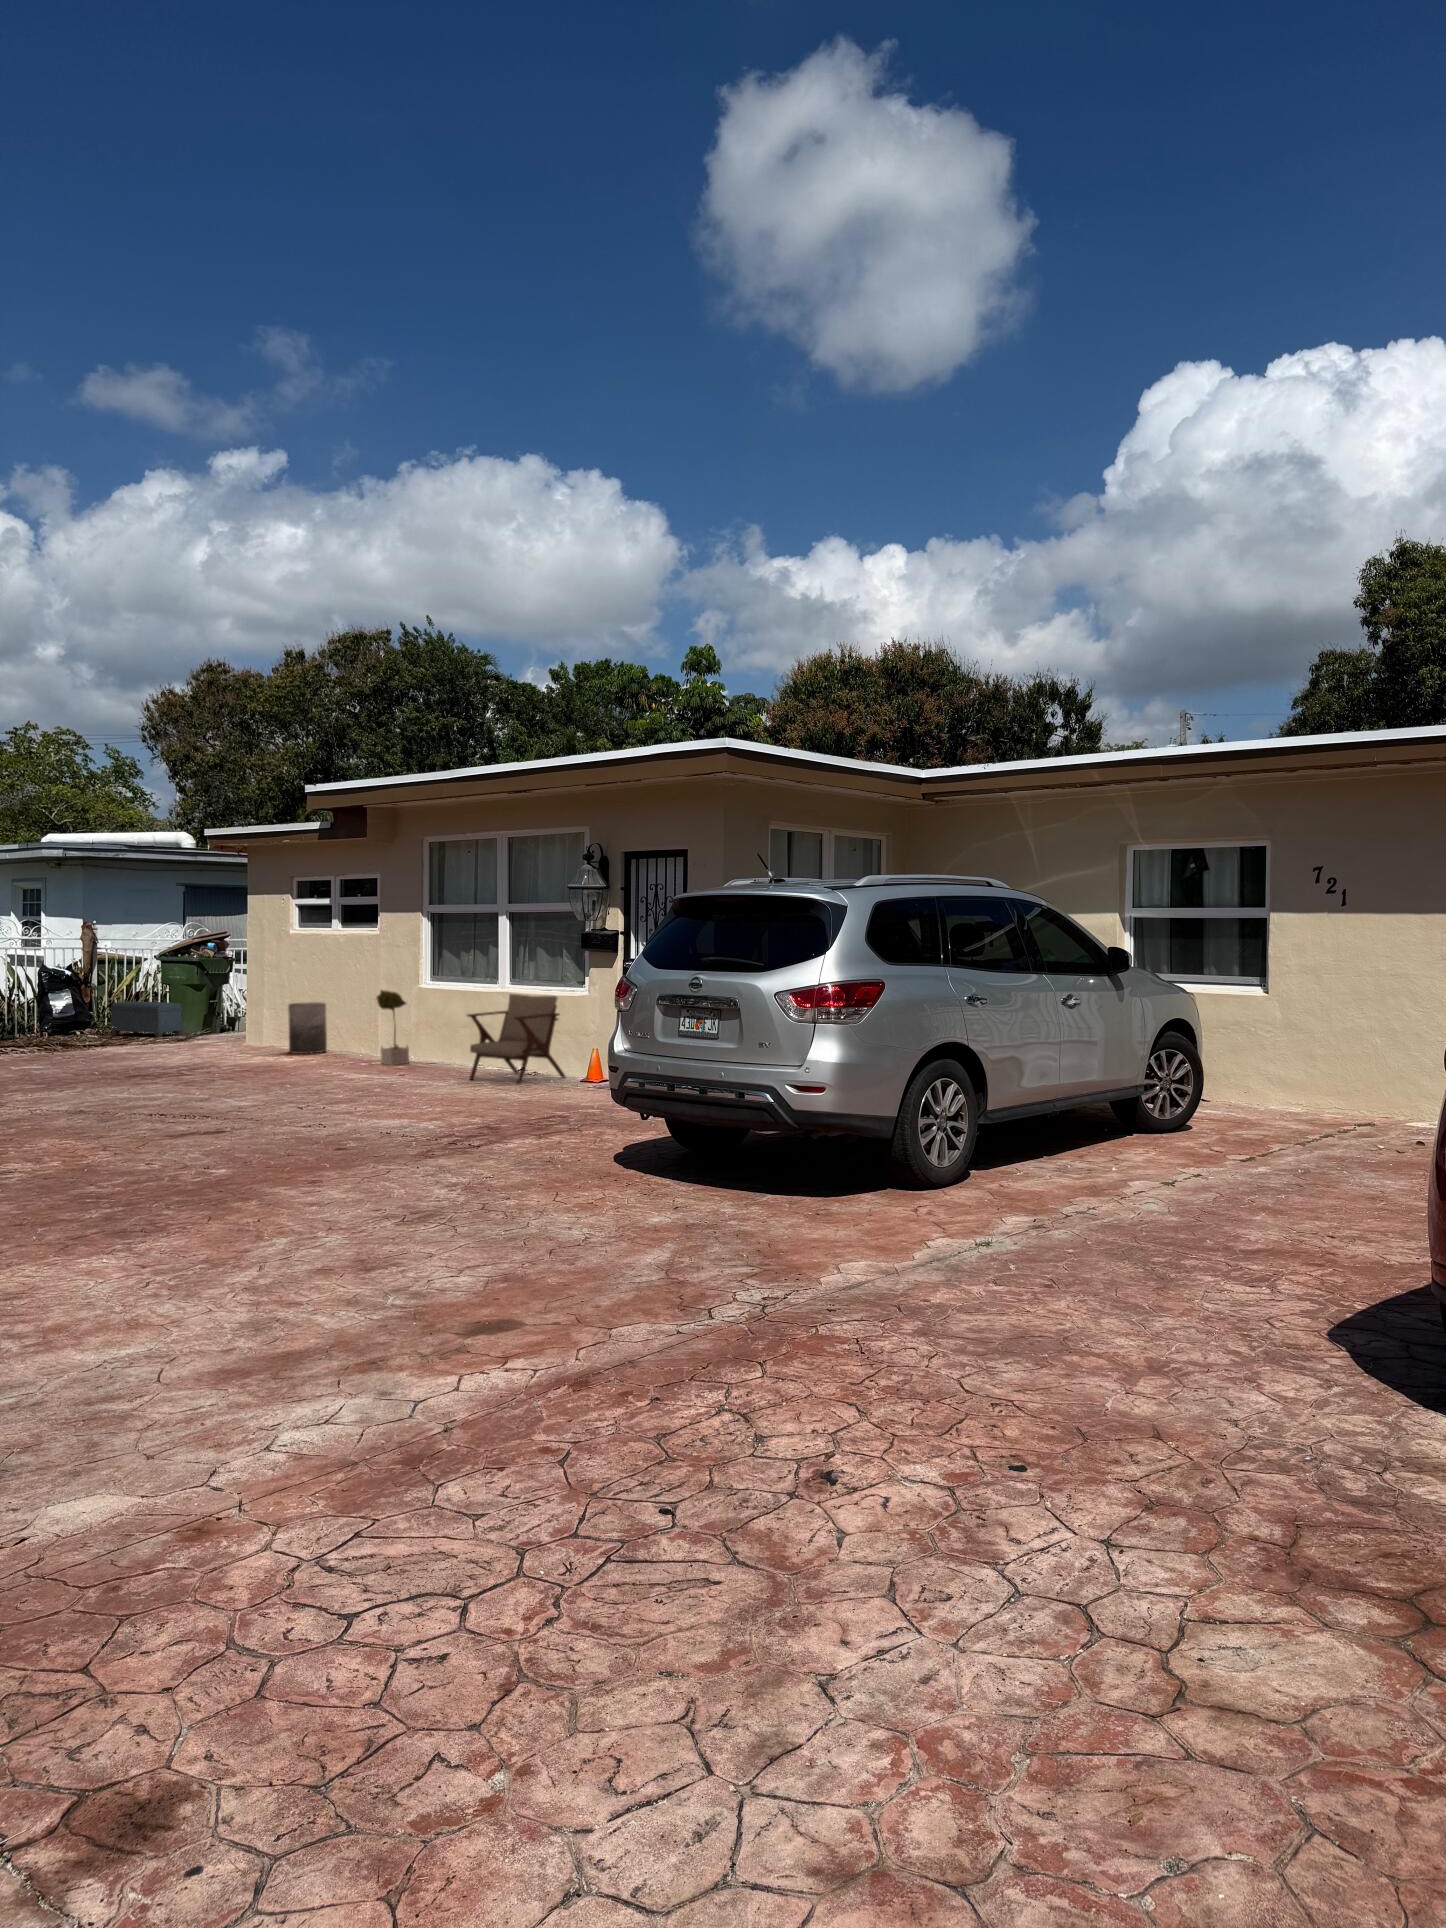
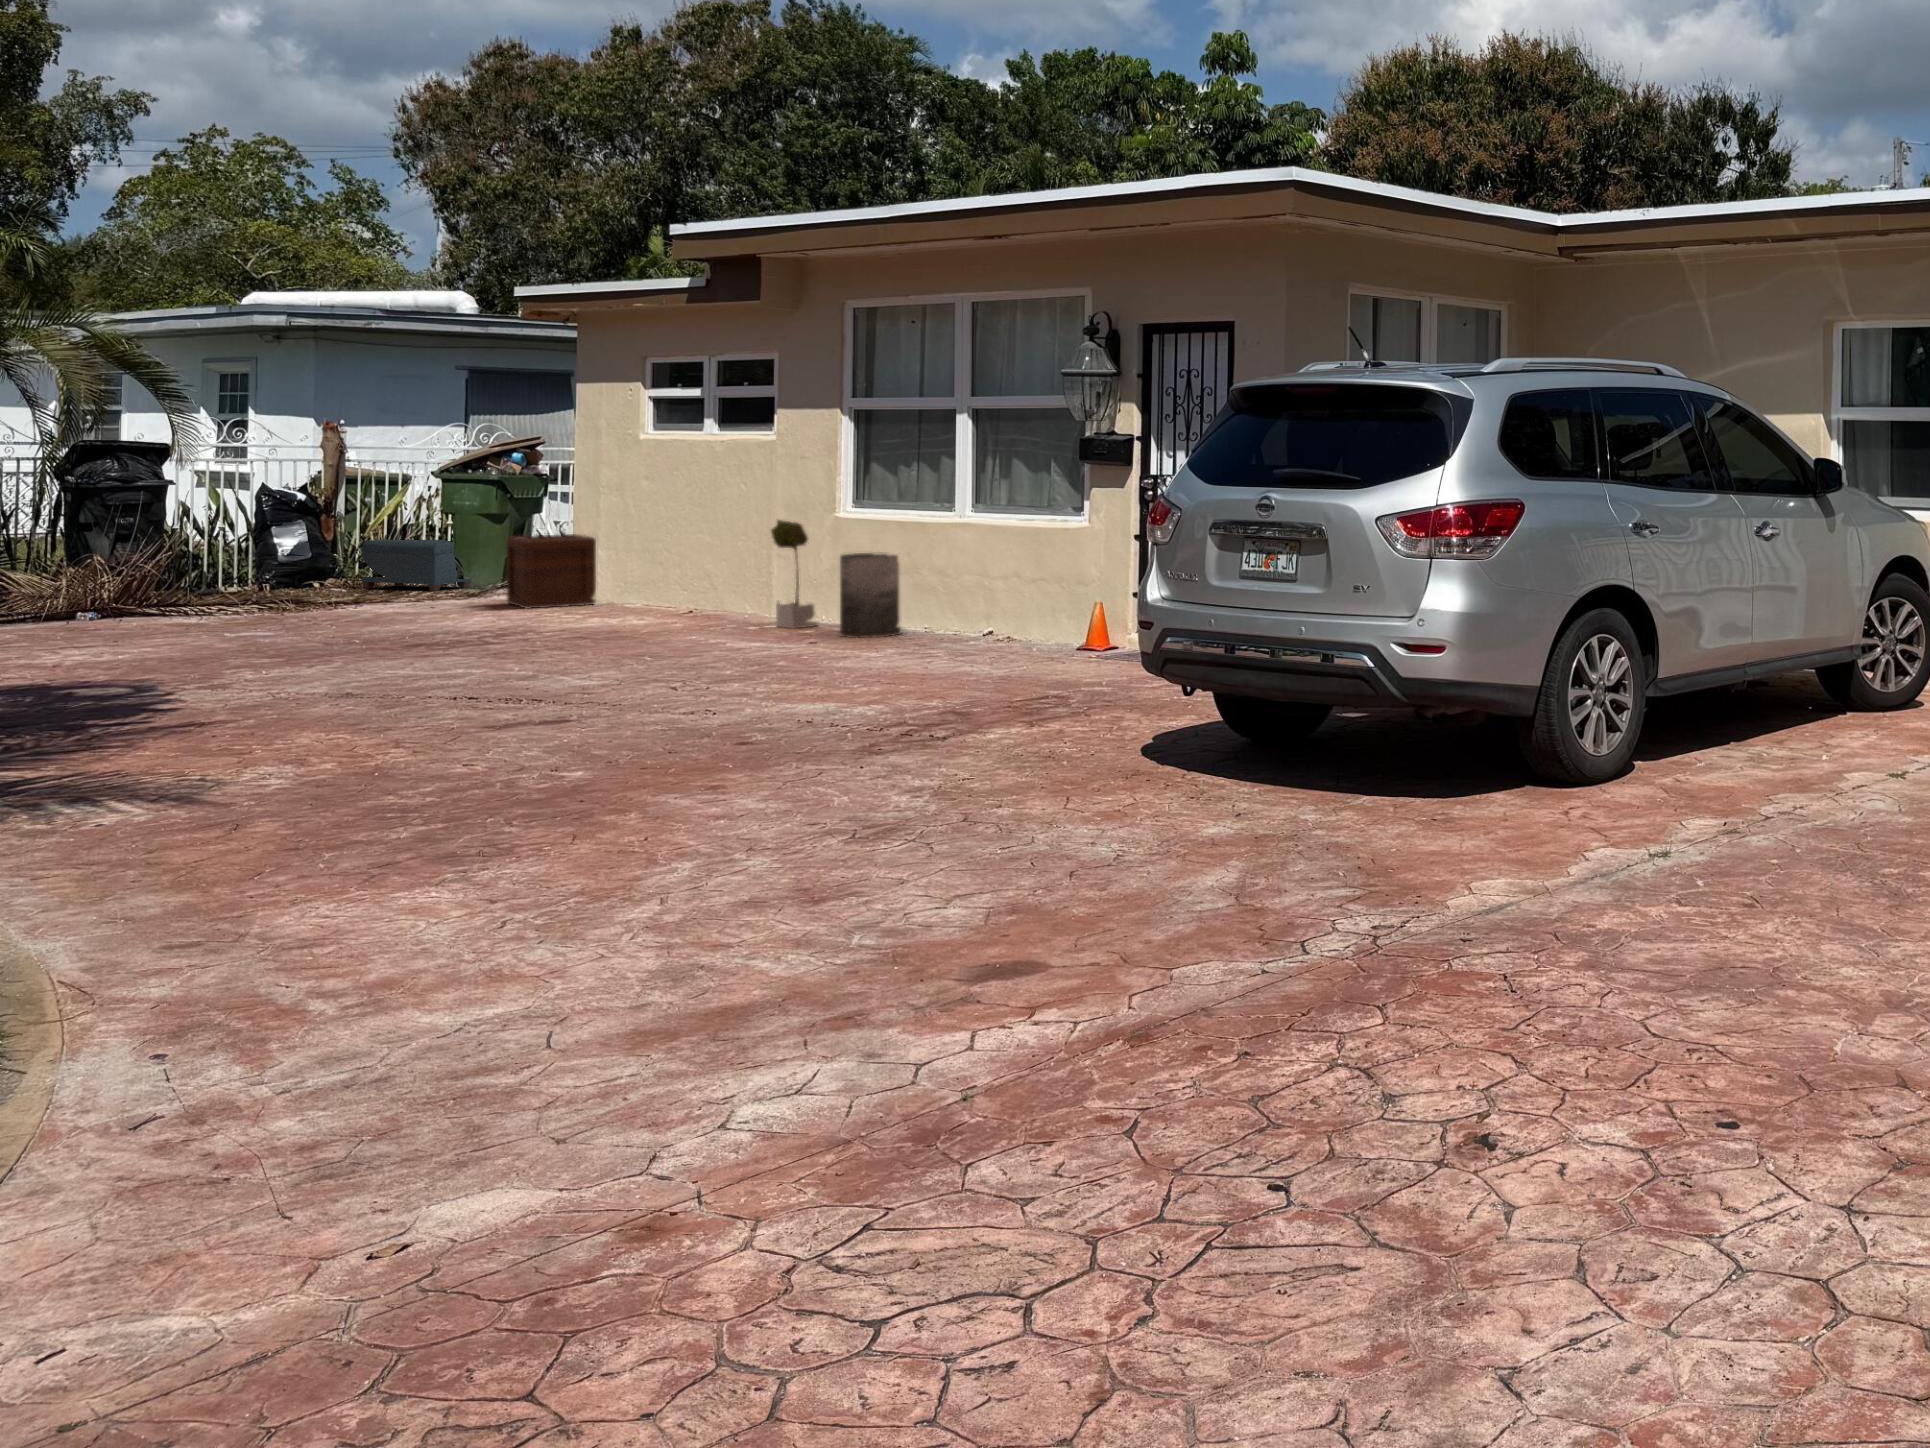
lounge chair: present [467,994,566,1085] -> none [908,524,1052,655]
wooden crate: none [203,999,263,1050] -> present [507,534,596,609]
trash can: present [288,1002,327,1054] -> present [840,553,901,638]

